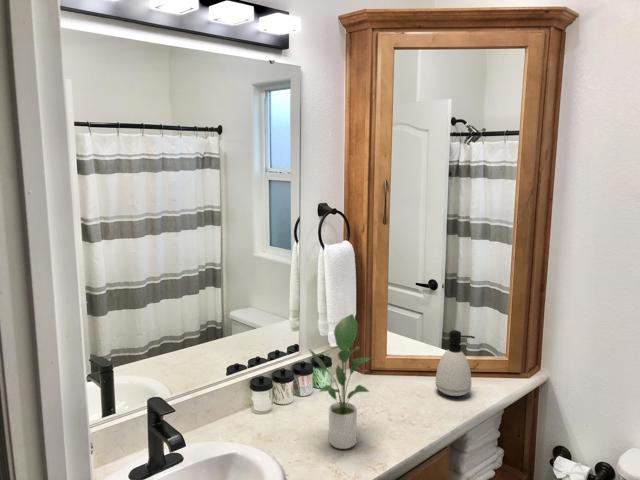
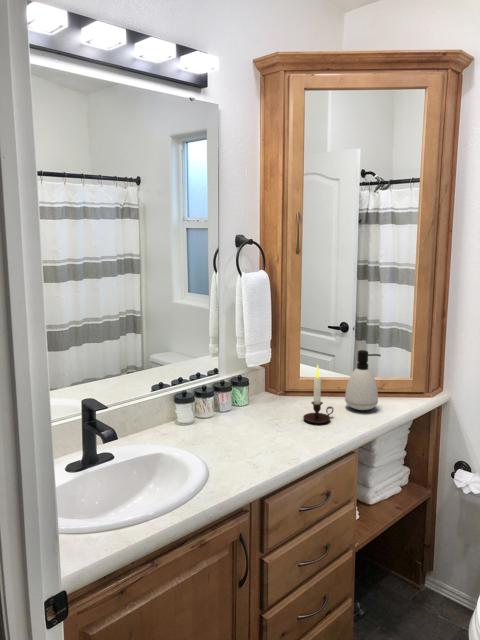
potted plant: present [310,314,370,449] -> none [229,327,286,447]
candle: none [390,349,423,414] -> present [303,365,333,423]

